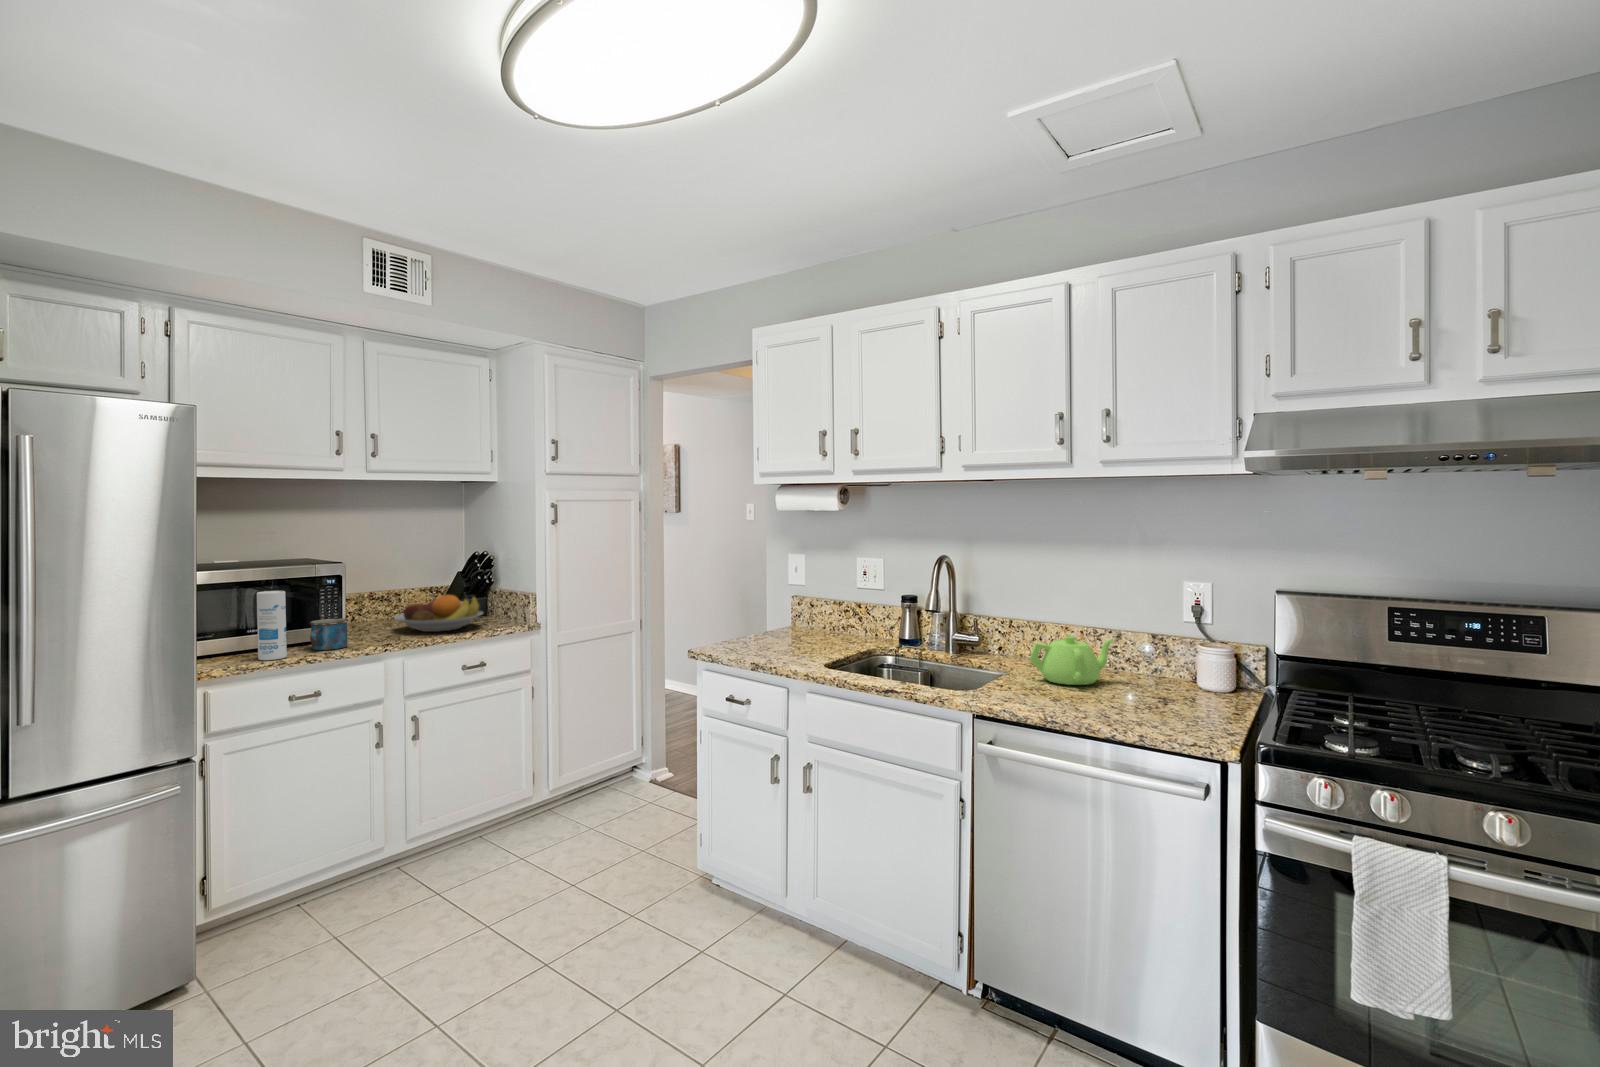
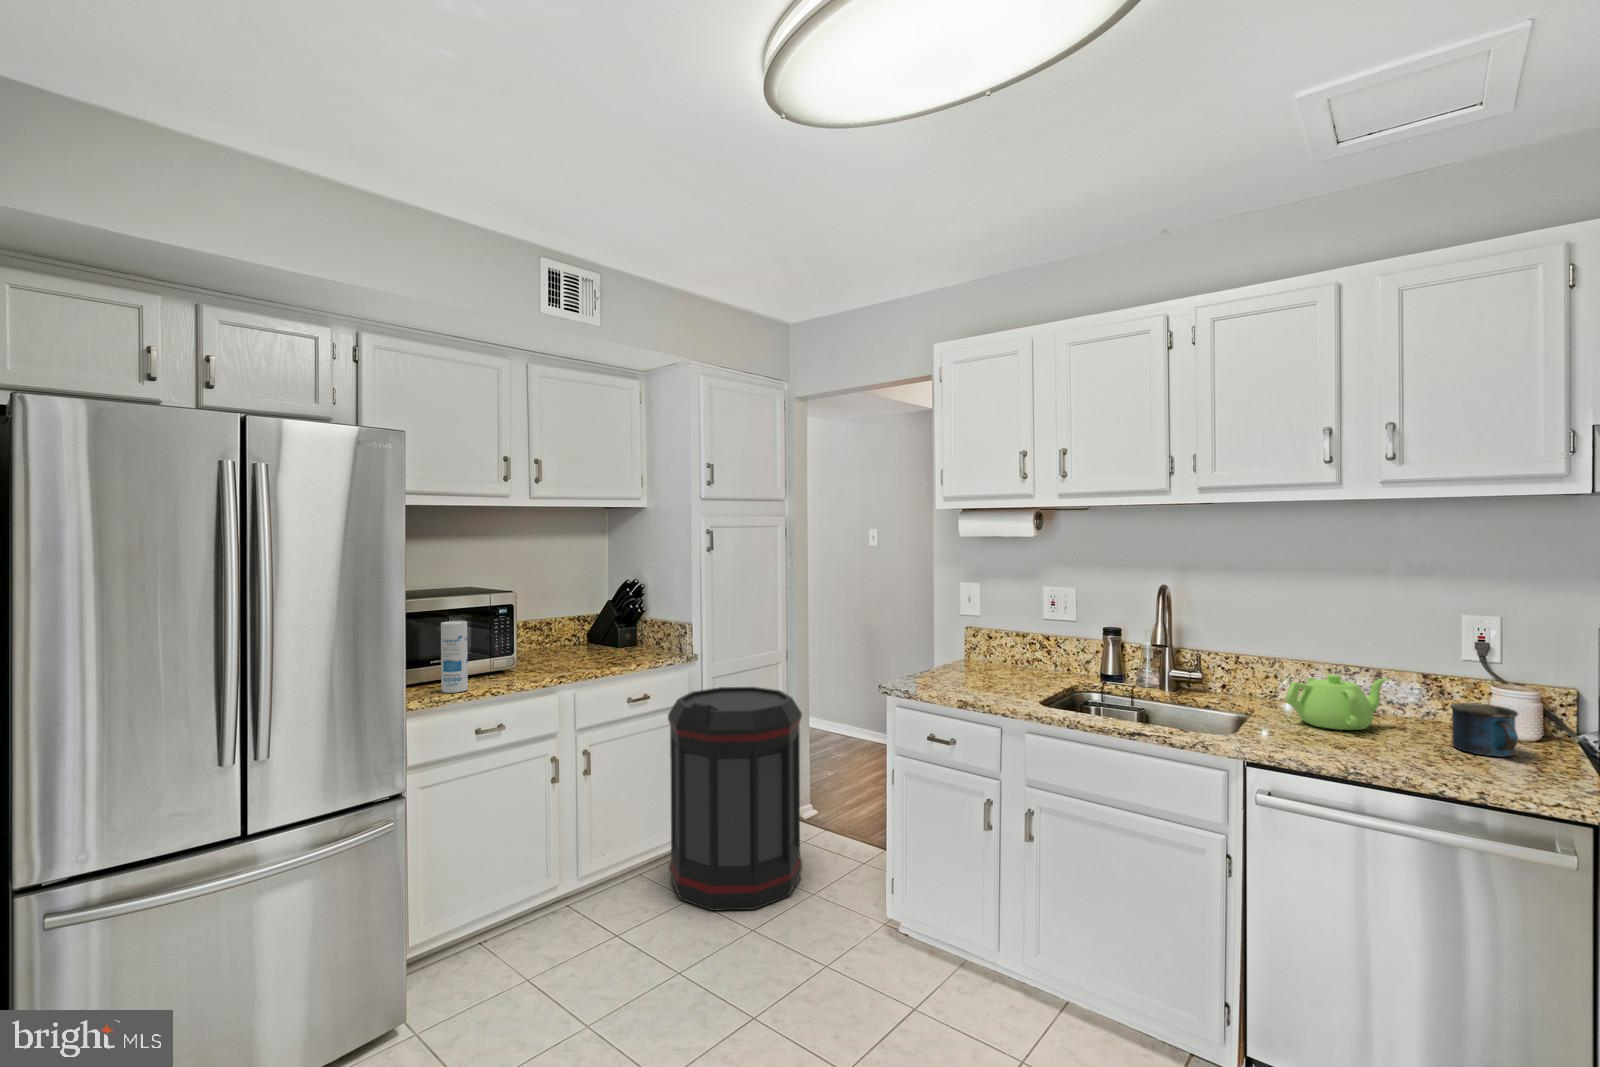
fruit bowl: present [394,595,483,632] -> none [552,623,639,662]
mug: present [310,618,348,650] -> present [1450,703,1518,757]
trash can: none [506,655,637,865] -> present [668,687,802,911]

